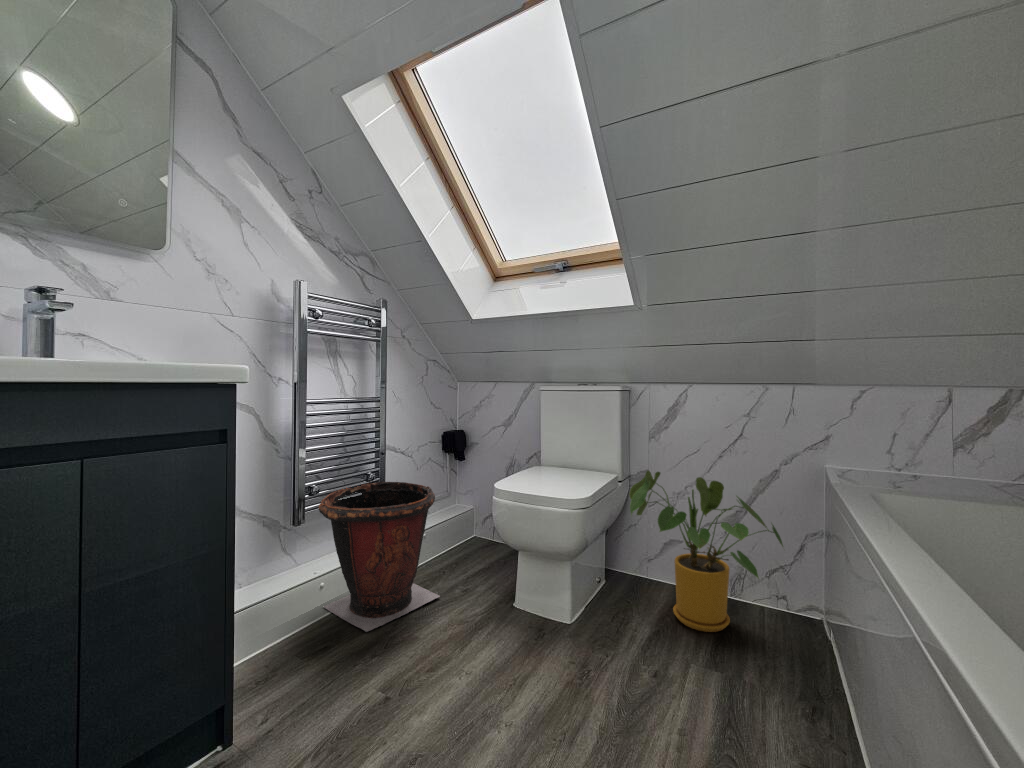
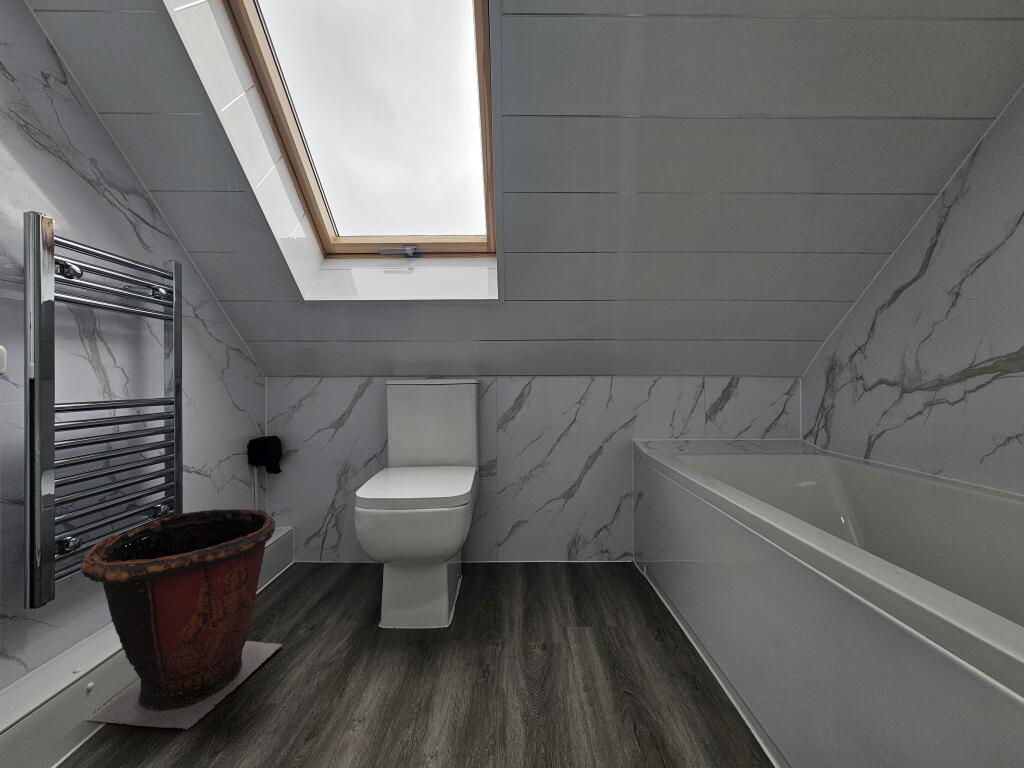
house plant: present [629,471,783,632] -> none [485,459,620,598]

